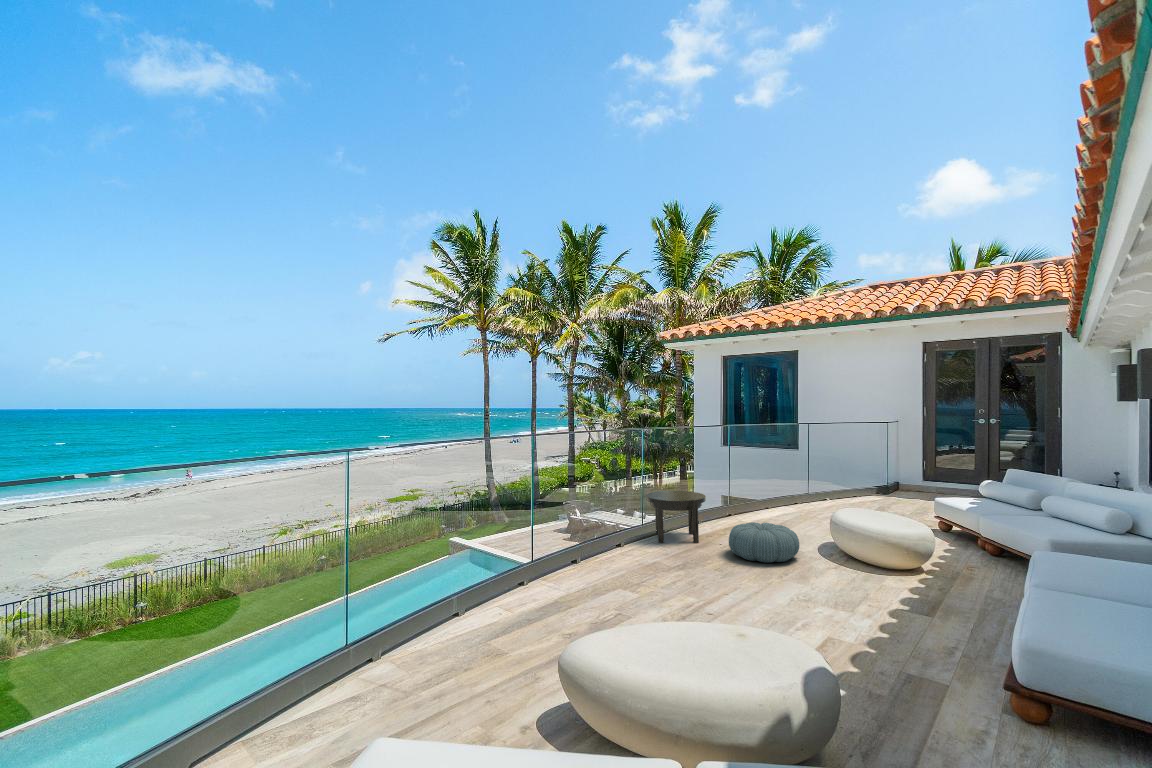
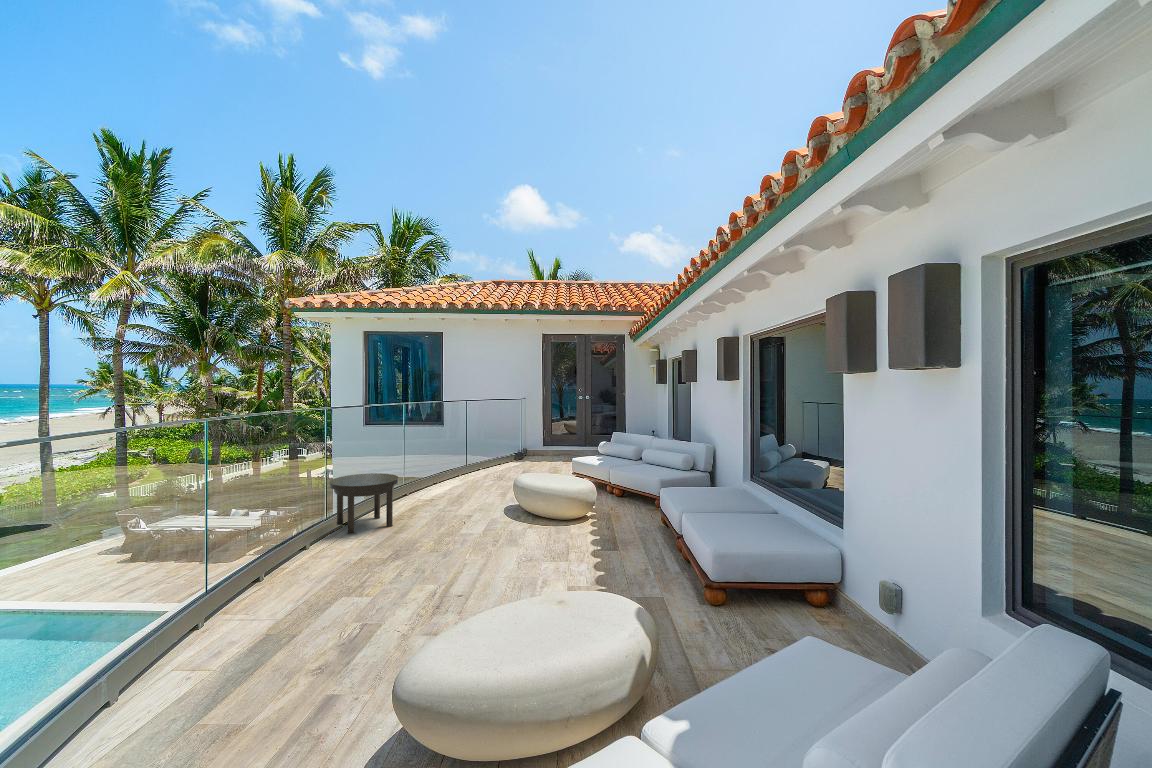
pouf: present [729,522,799,563] -> none [431,495,497,534]

